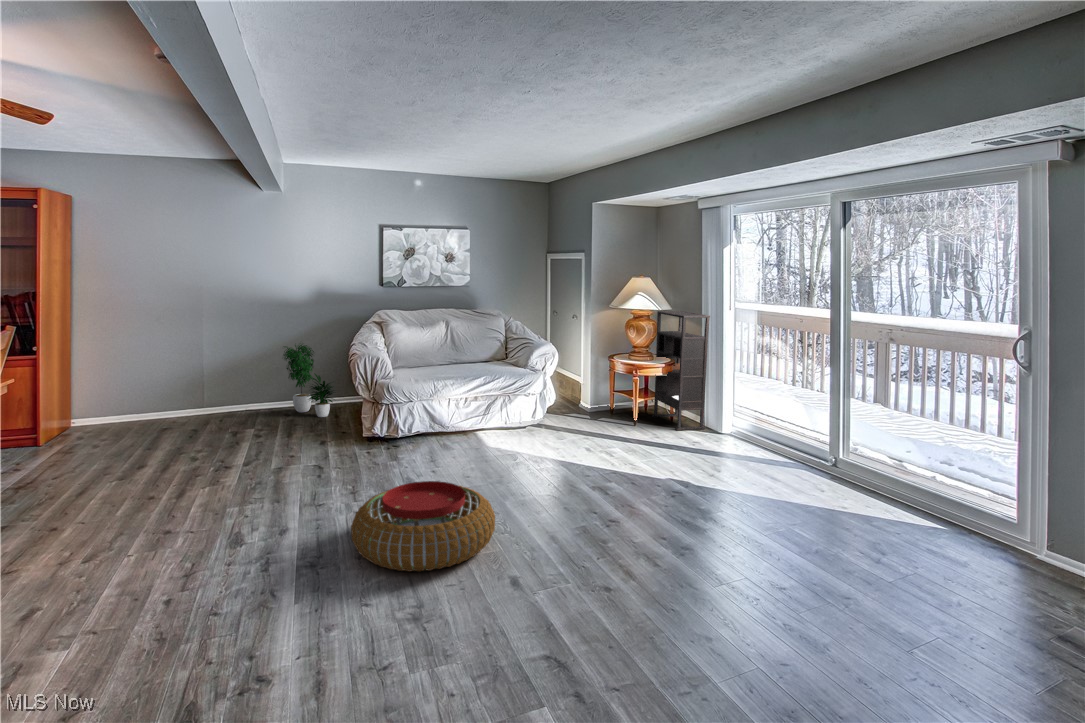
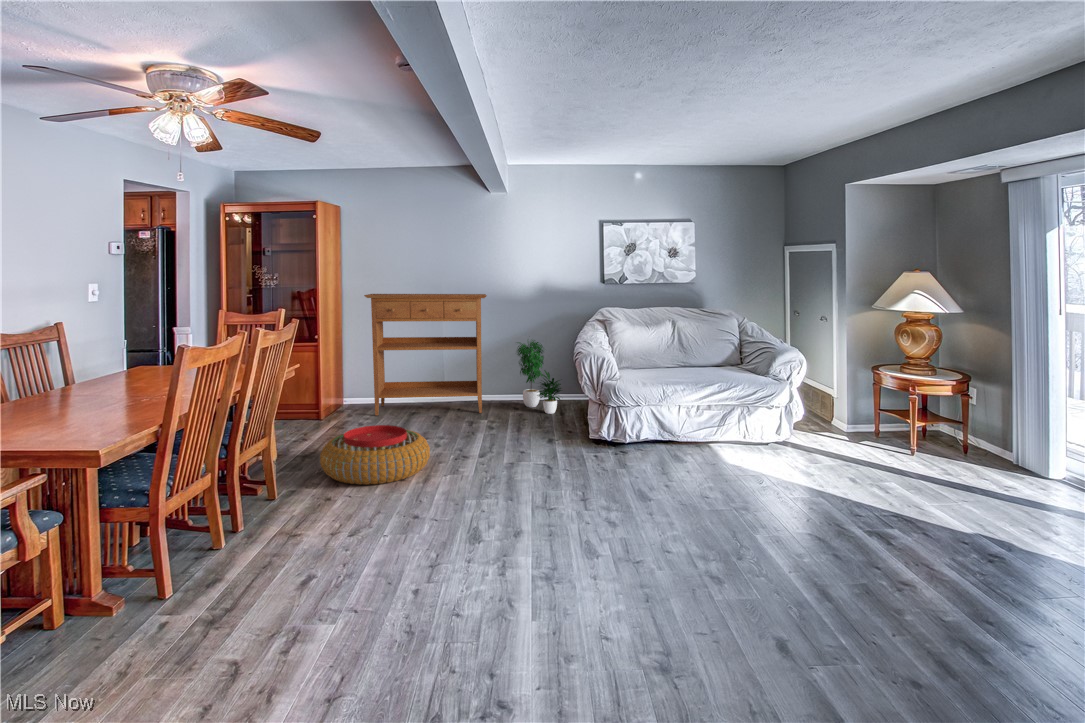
console table: none [91,297,247,435] -> present [364,294,487,416]
bookshelf: present [652,311,710,431] -> none [930,316,1031,468]
pouf: present [351,481,495,571] -> present [320,425,430,484]

